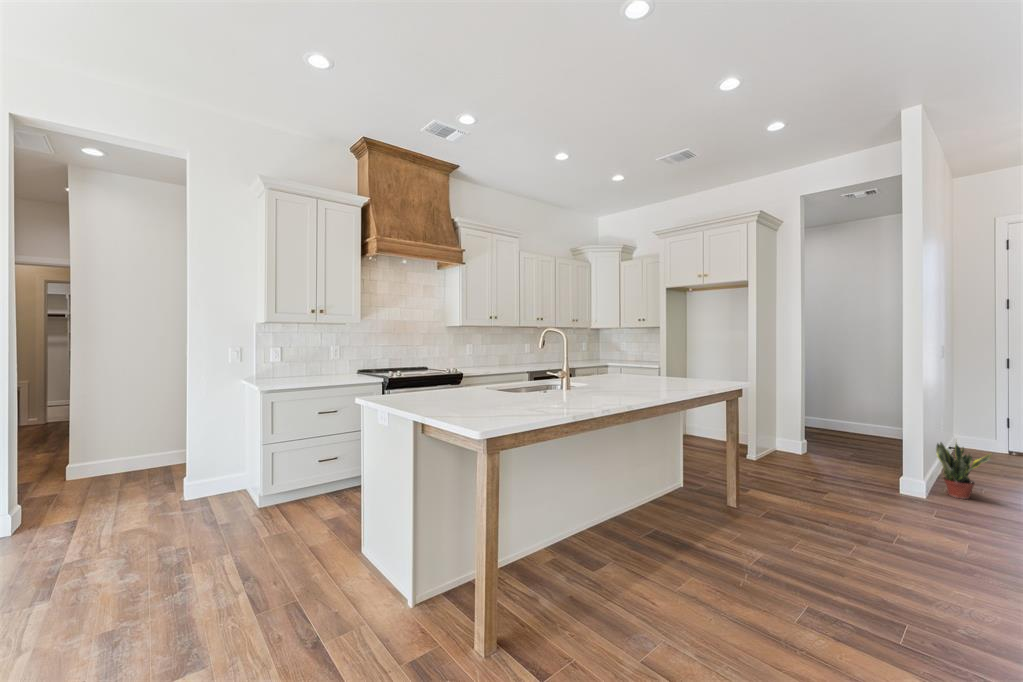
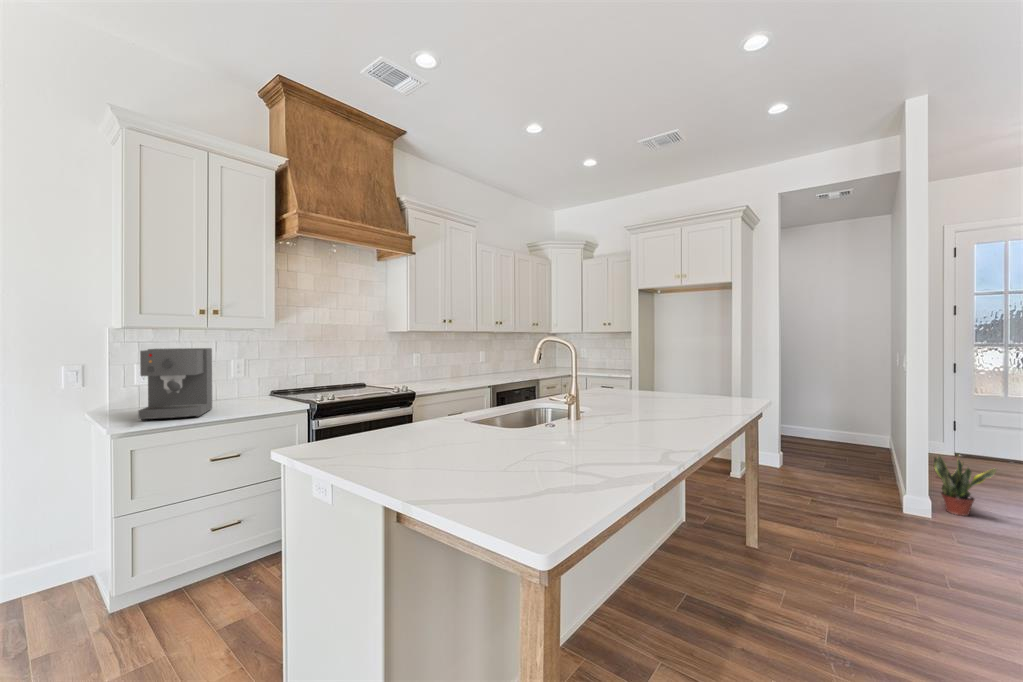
coffee maker: none [276,337,319,384] -> present [138,348,212,420]

